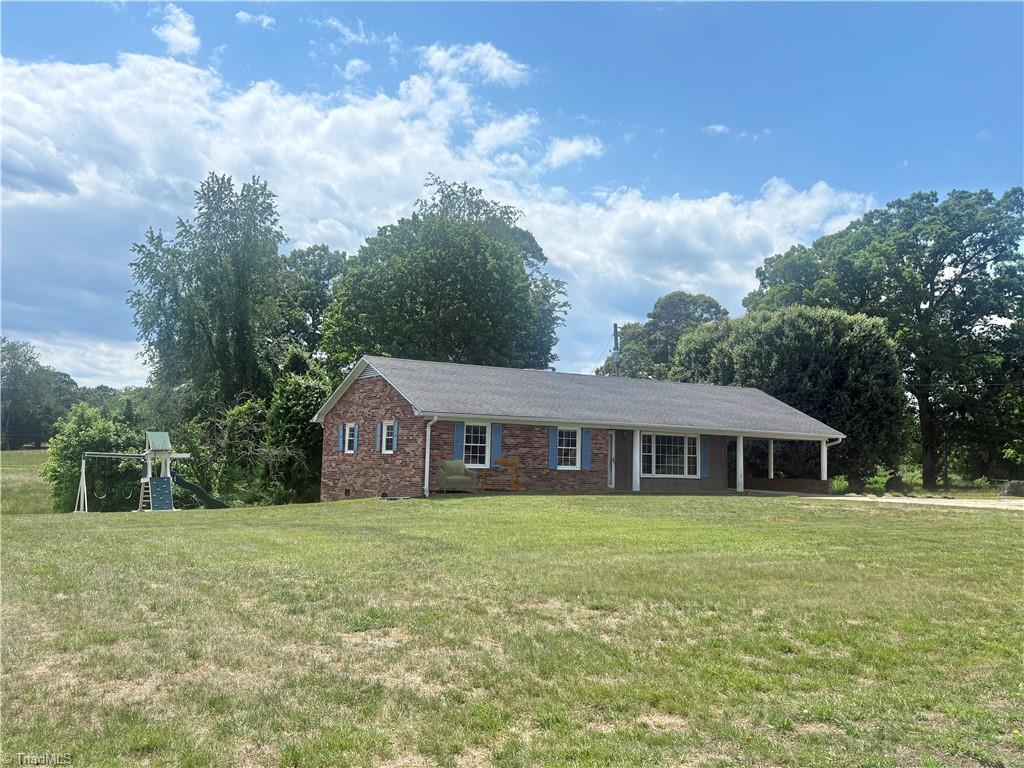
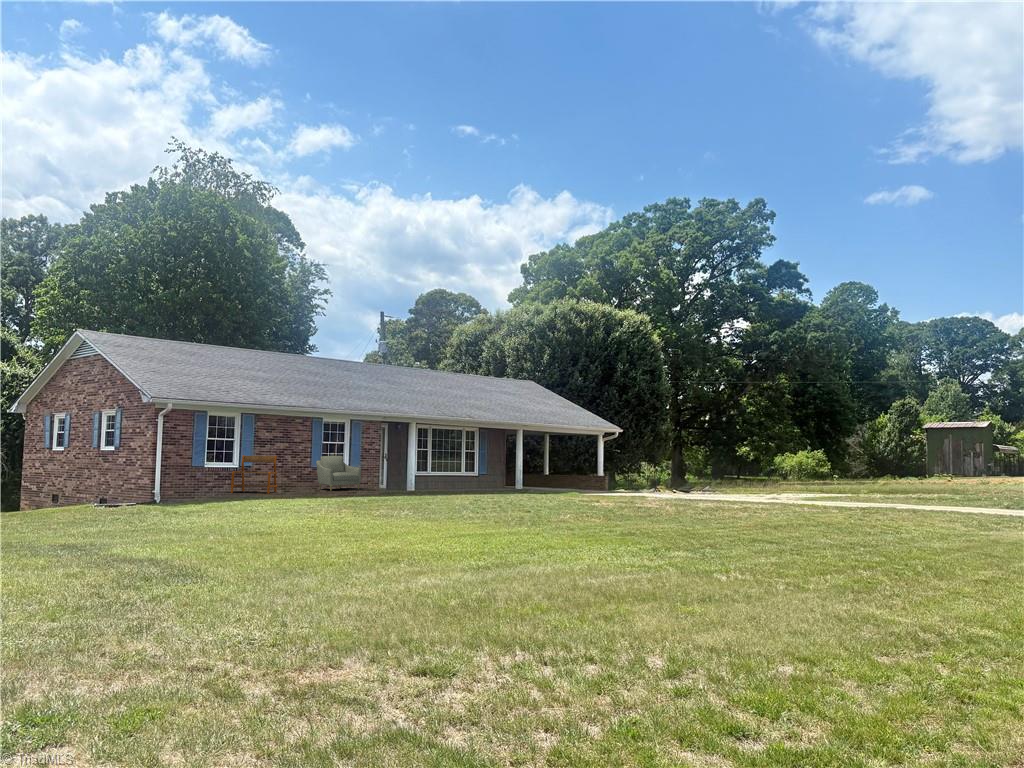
chair: present [439,460,476,492] -> present [316,456,361,491]

